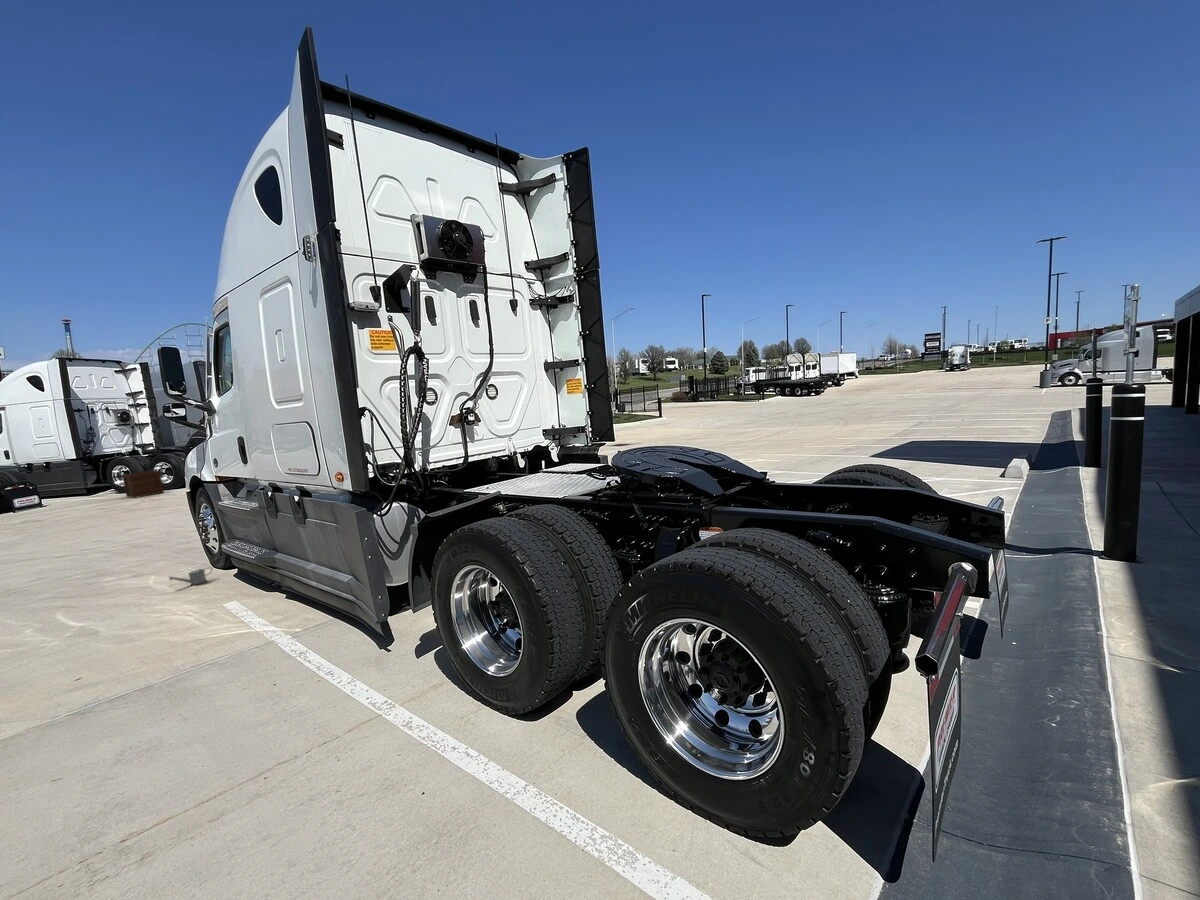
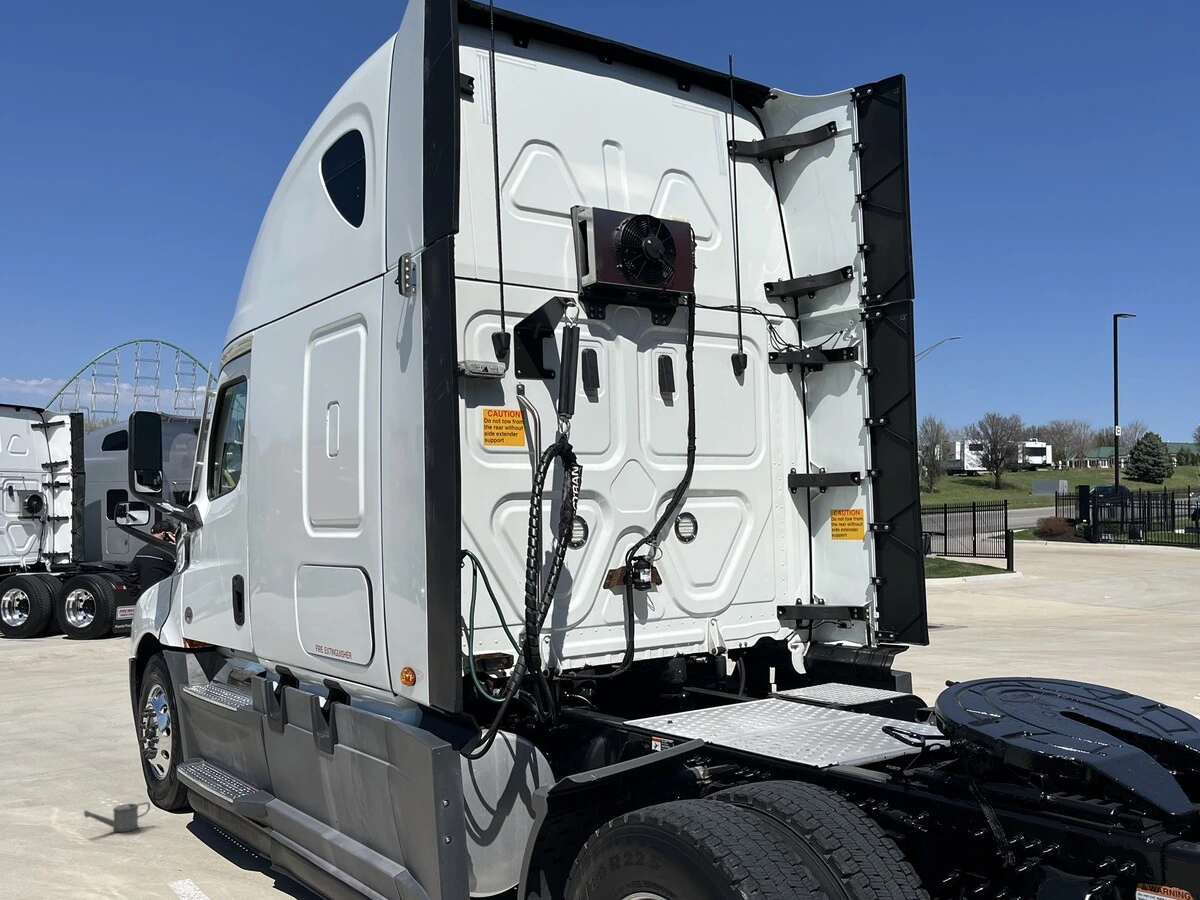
wooden crate: present [122,470,164,498] -> none [14,602,70,648]

